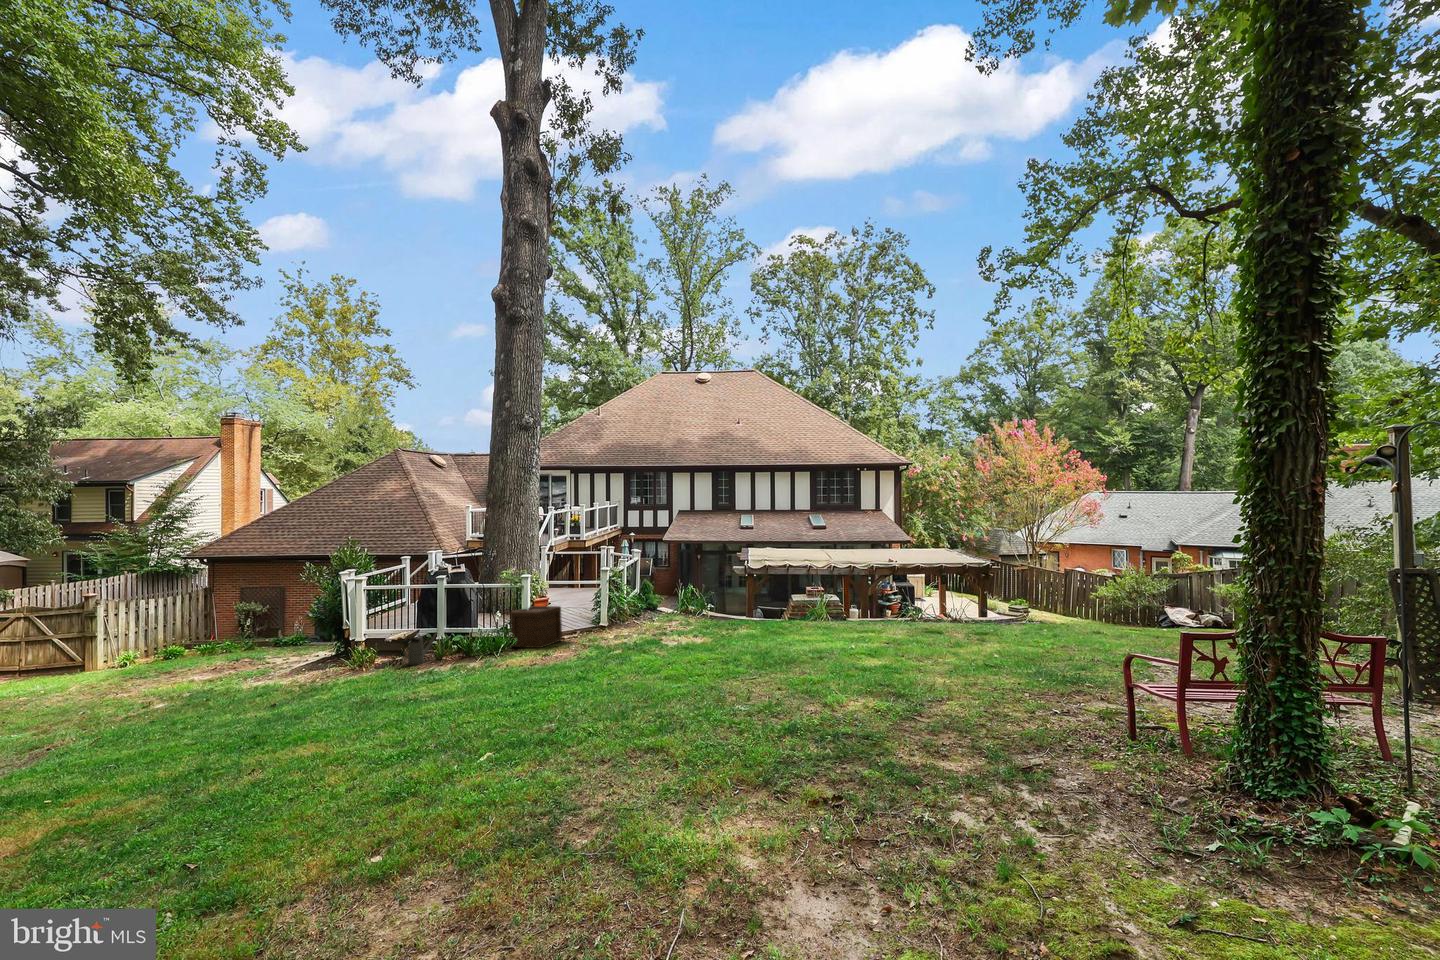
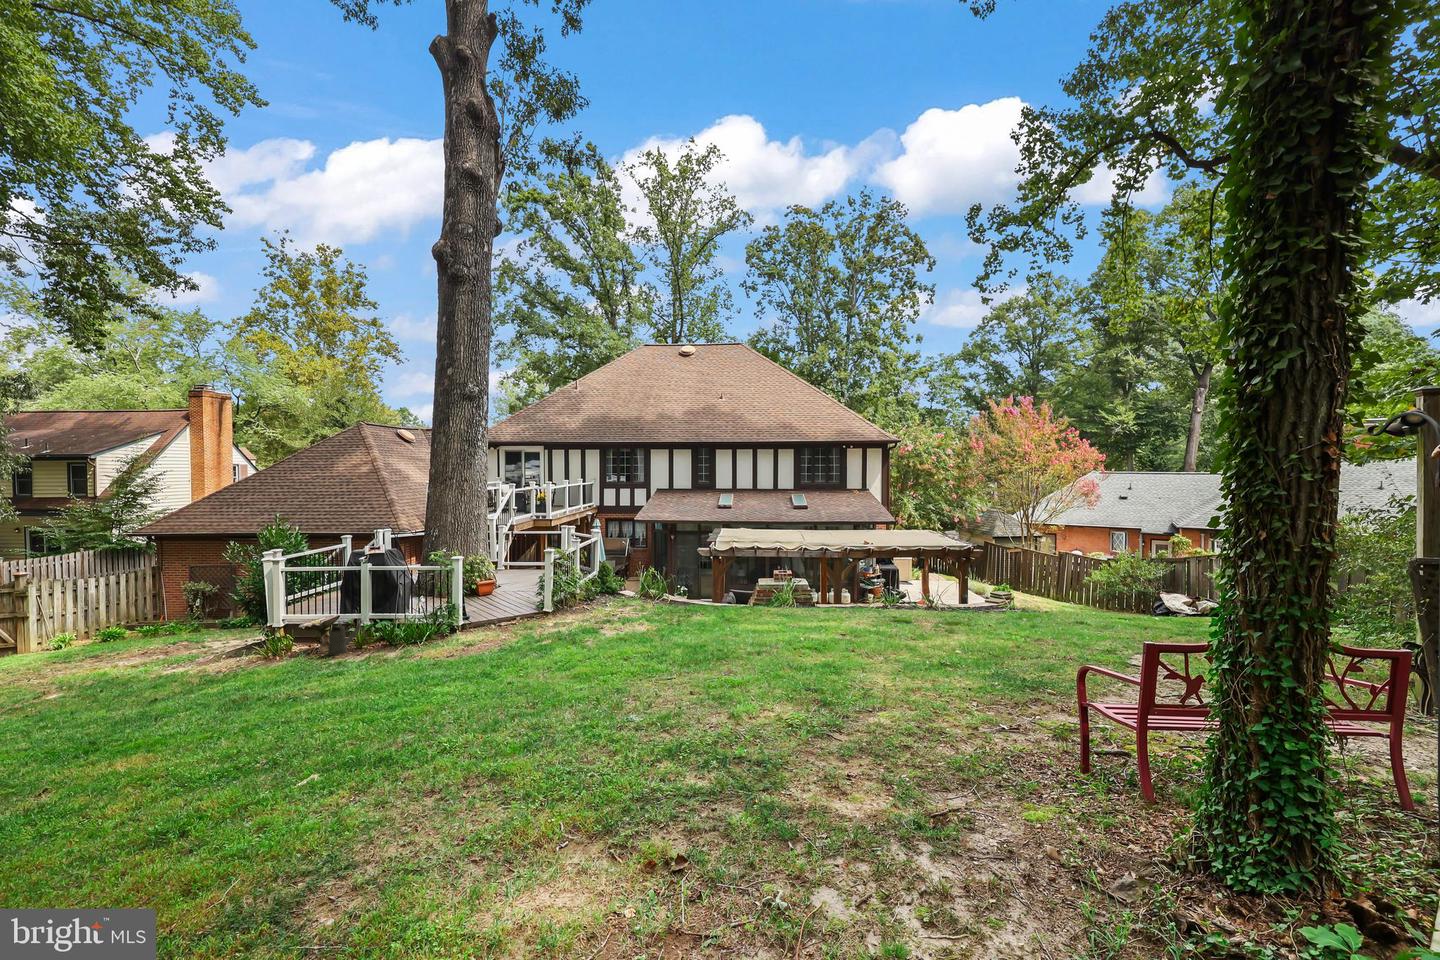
wooden crate: present [510,606,562,648] -> none [442,592,500,638]

